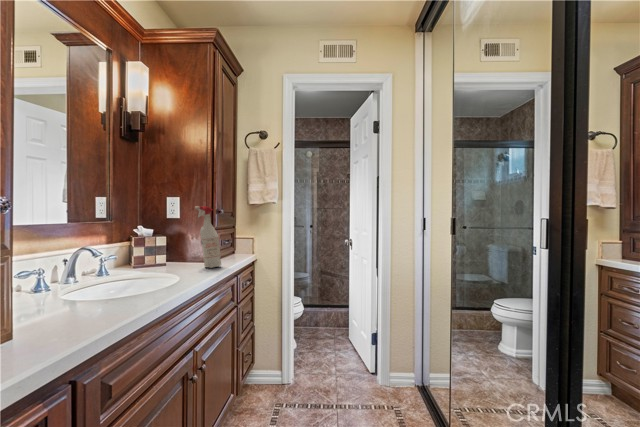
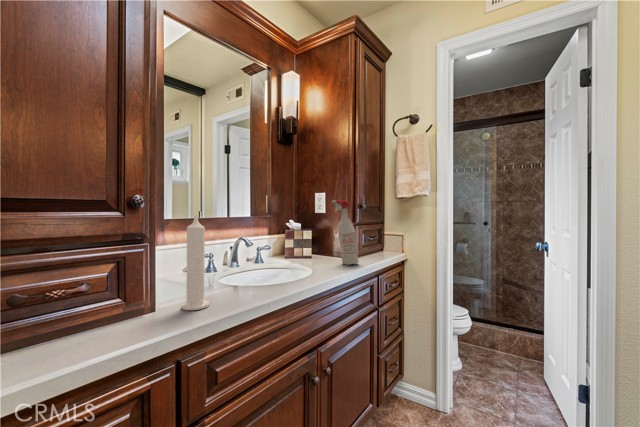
candle: none [60,226,96,330] -> present [181,215,209,310]

